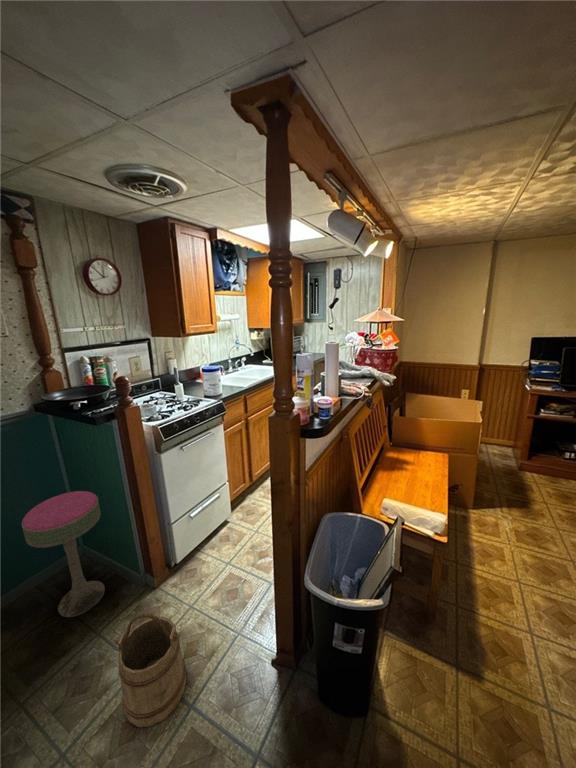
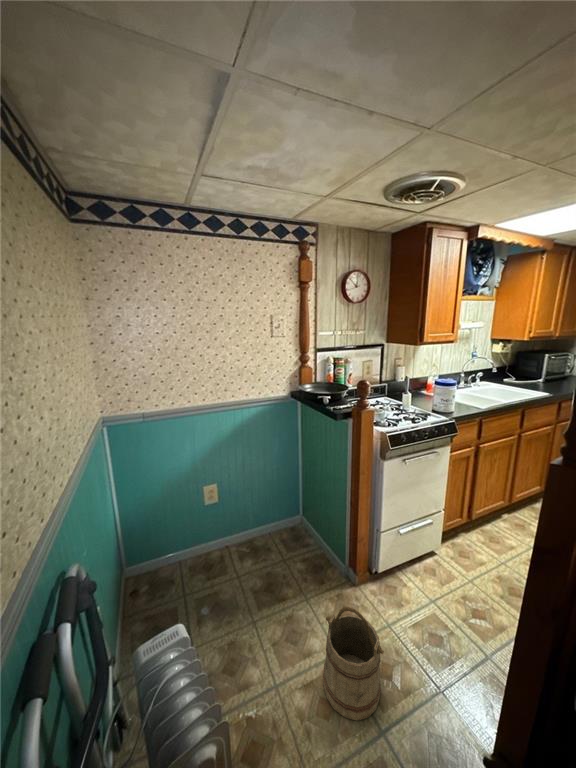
bar stool: present [22,491,105,617] -> none [273,469,324,573]

